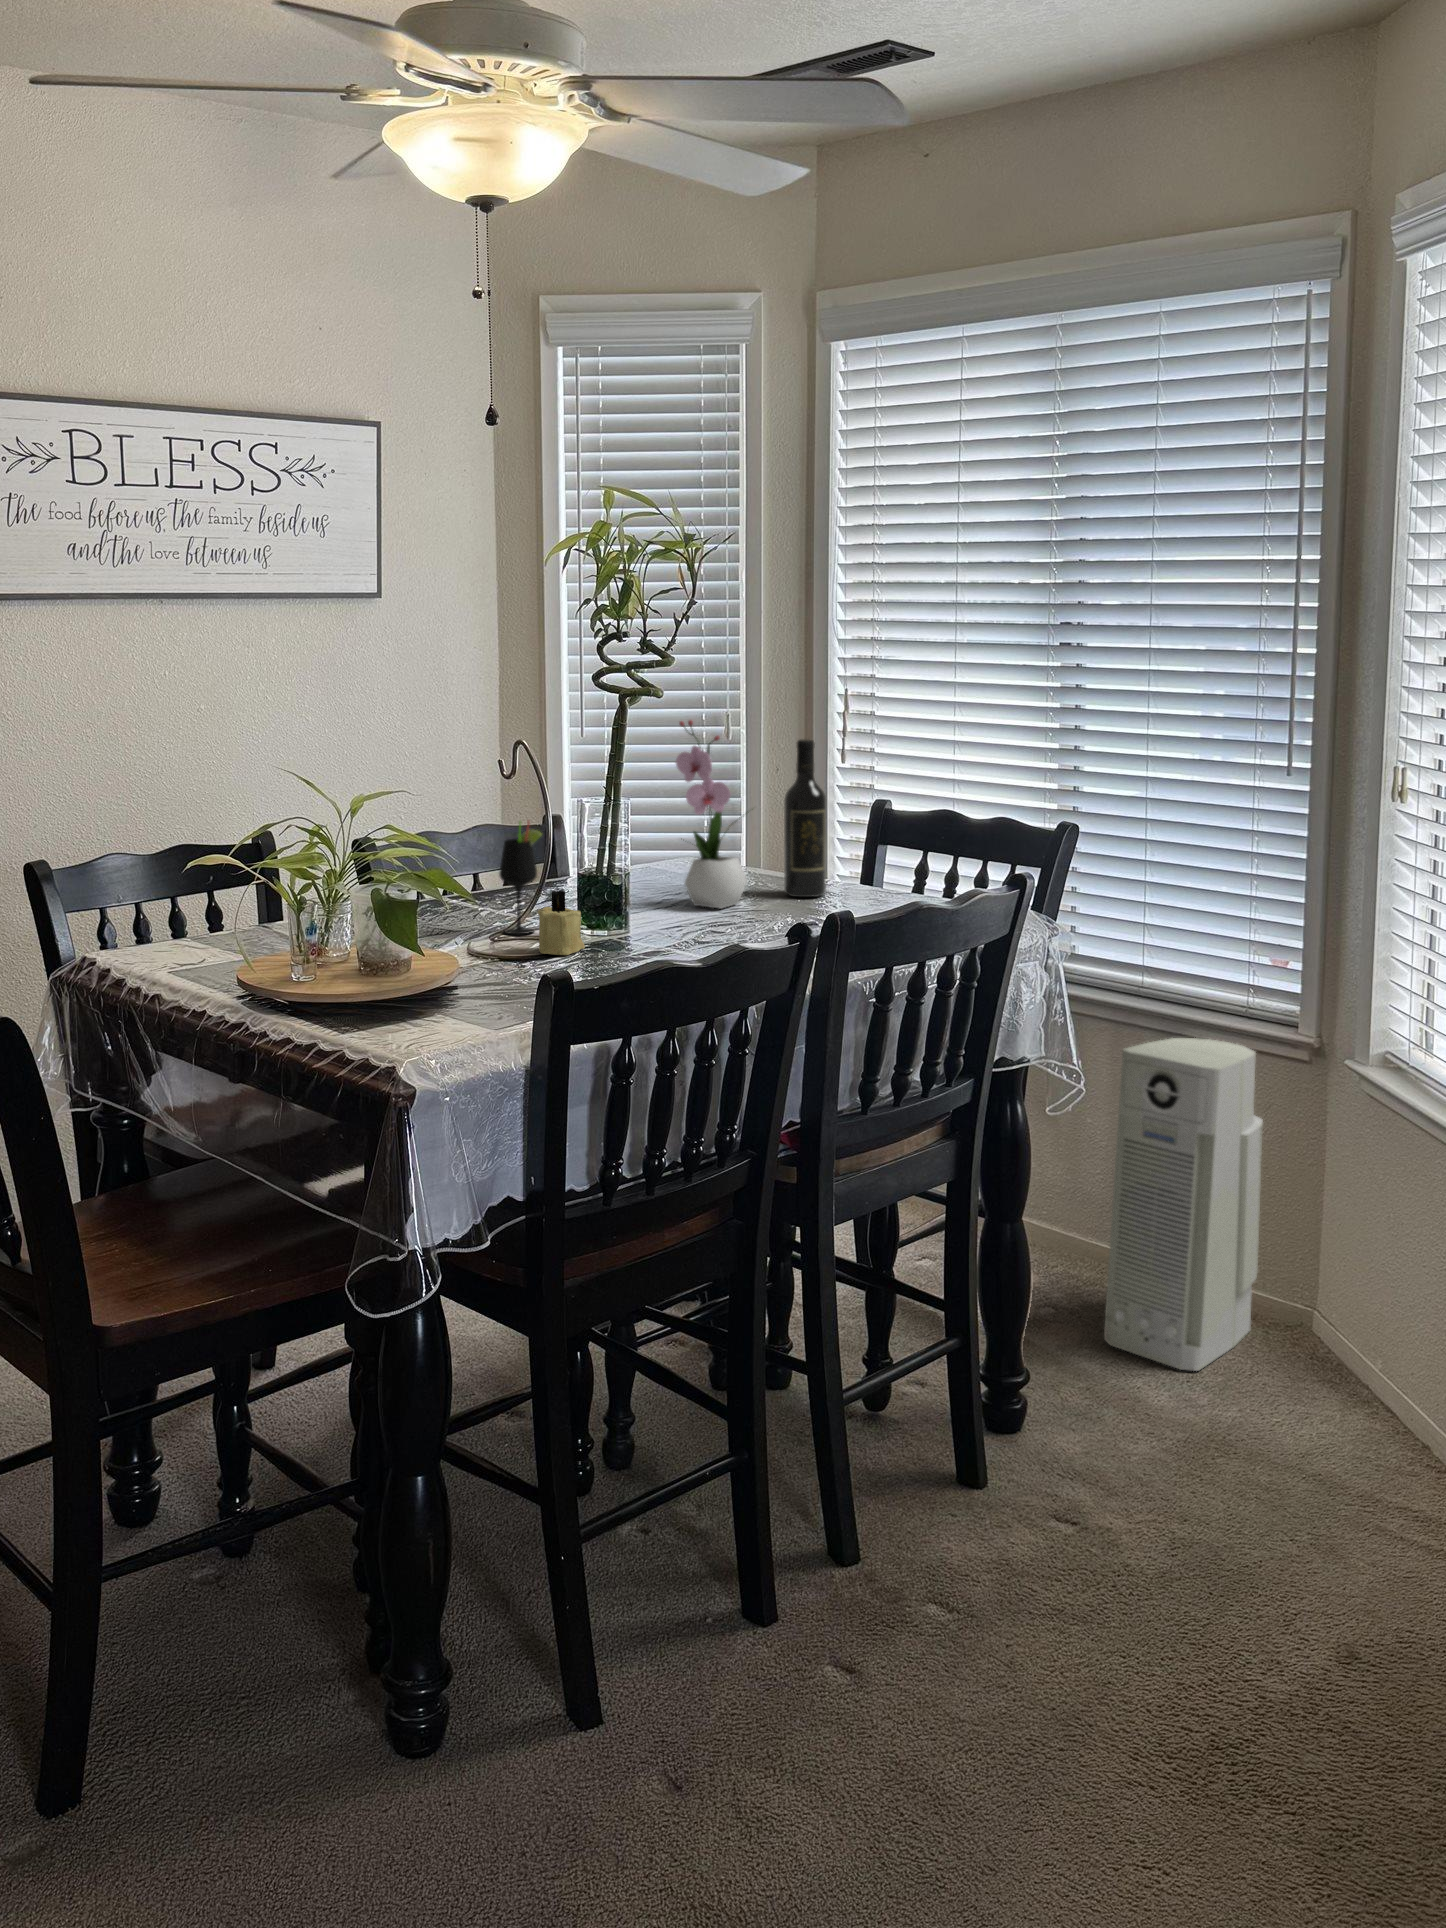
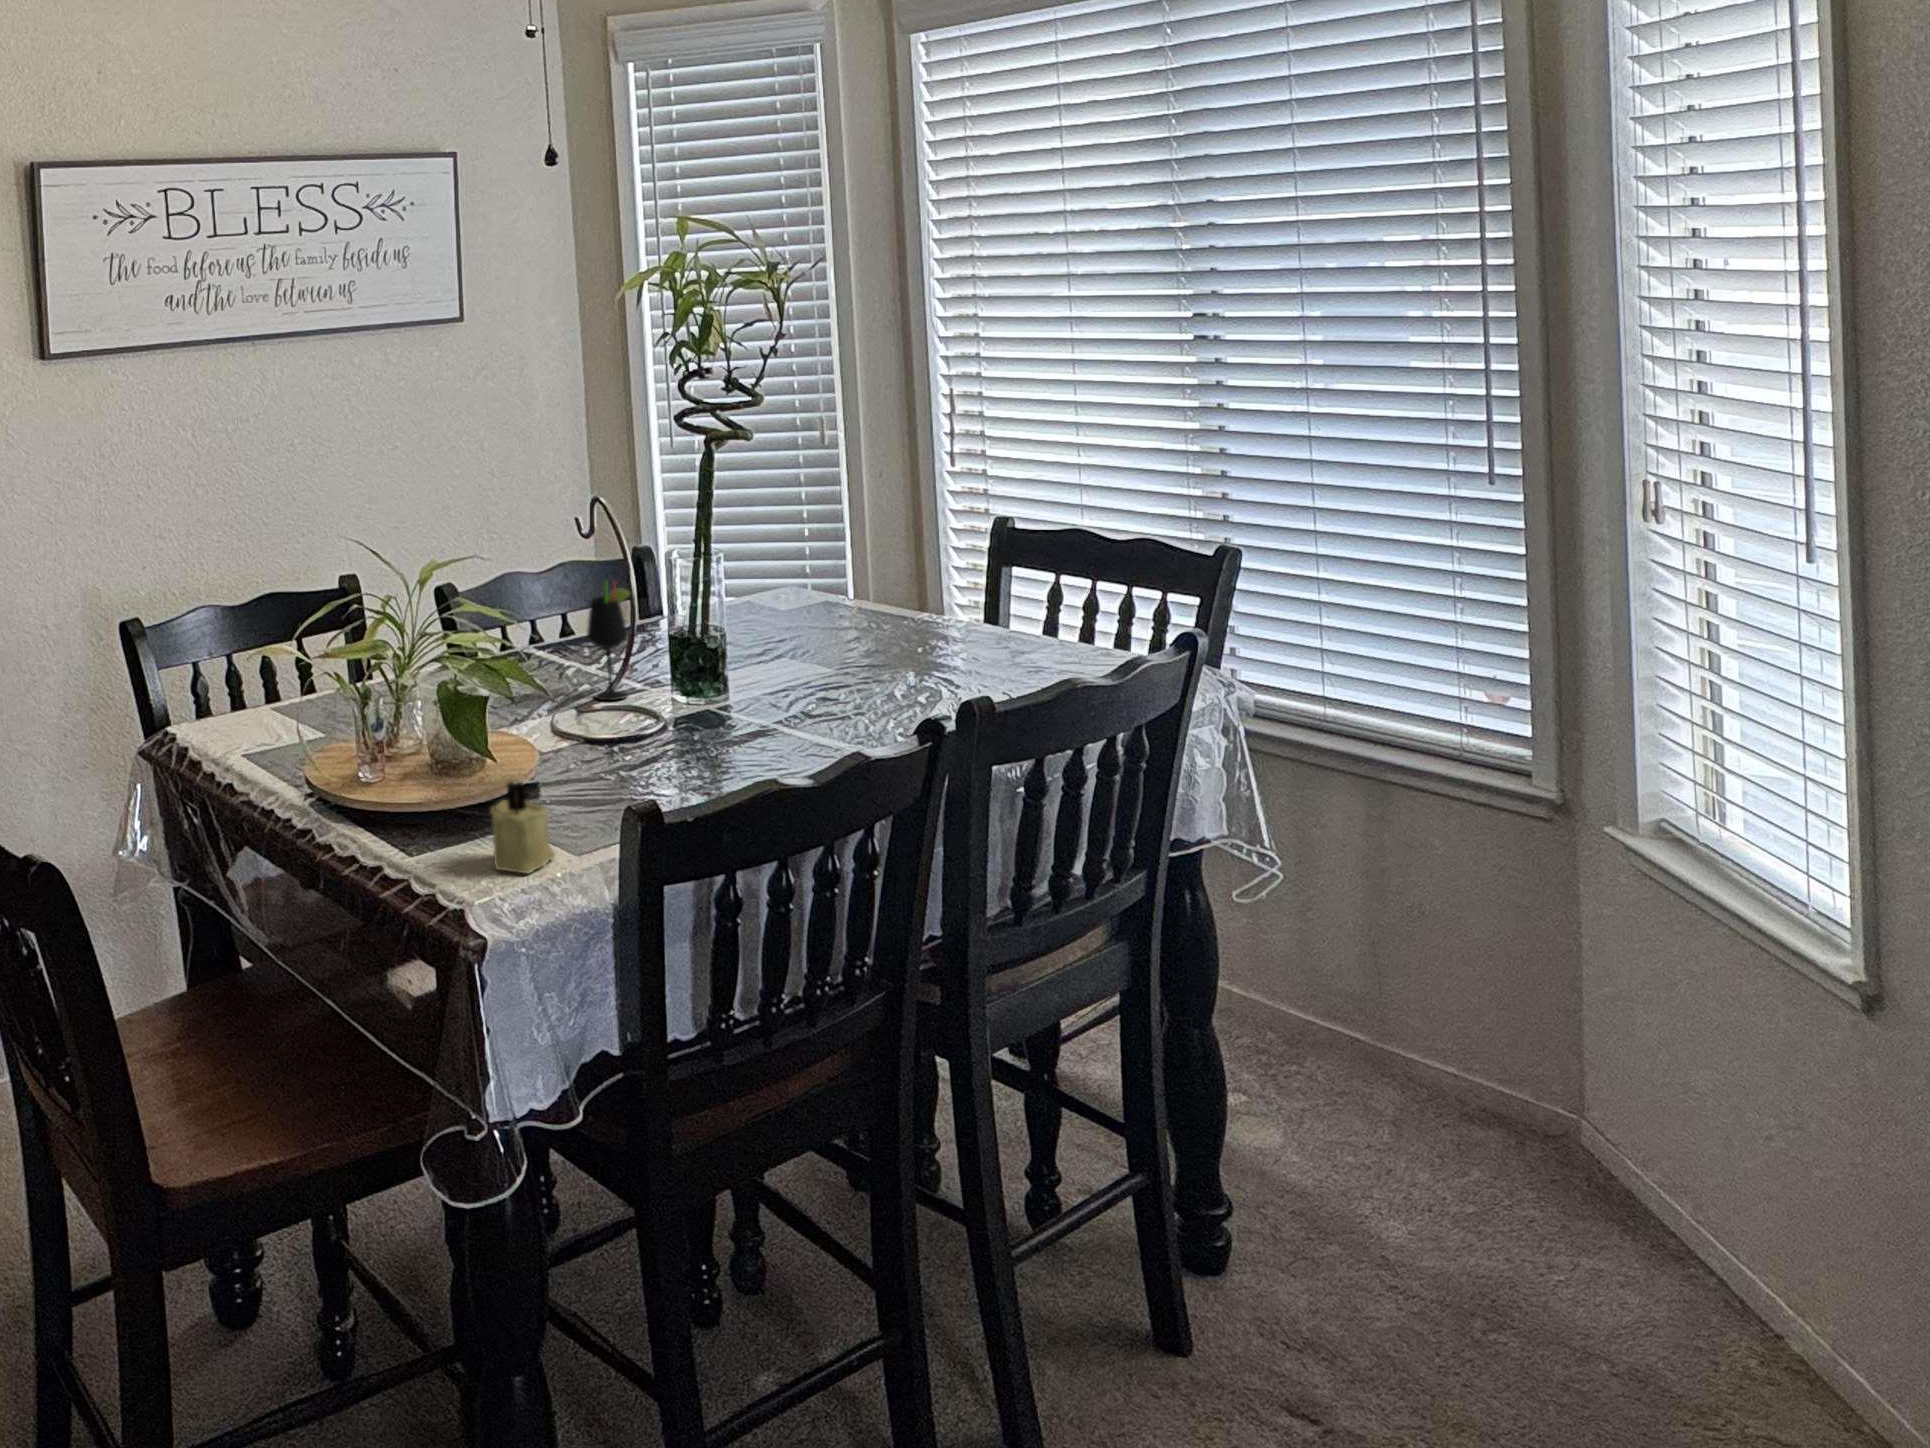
flower arrangement: present [676,720,747,908] -> none [770,458,860,661]
wine bottle: present [784,739,826,897] -> none [892,470,946,644]
candle: present [538,891,585,955] -> present [490,782,555,873]
air purifier: present [1104,1038,1263,1371] -> none [1315,791,1512,1205]

